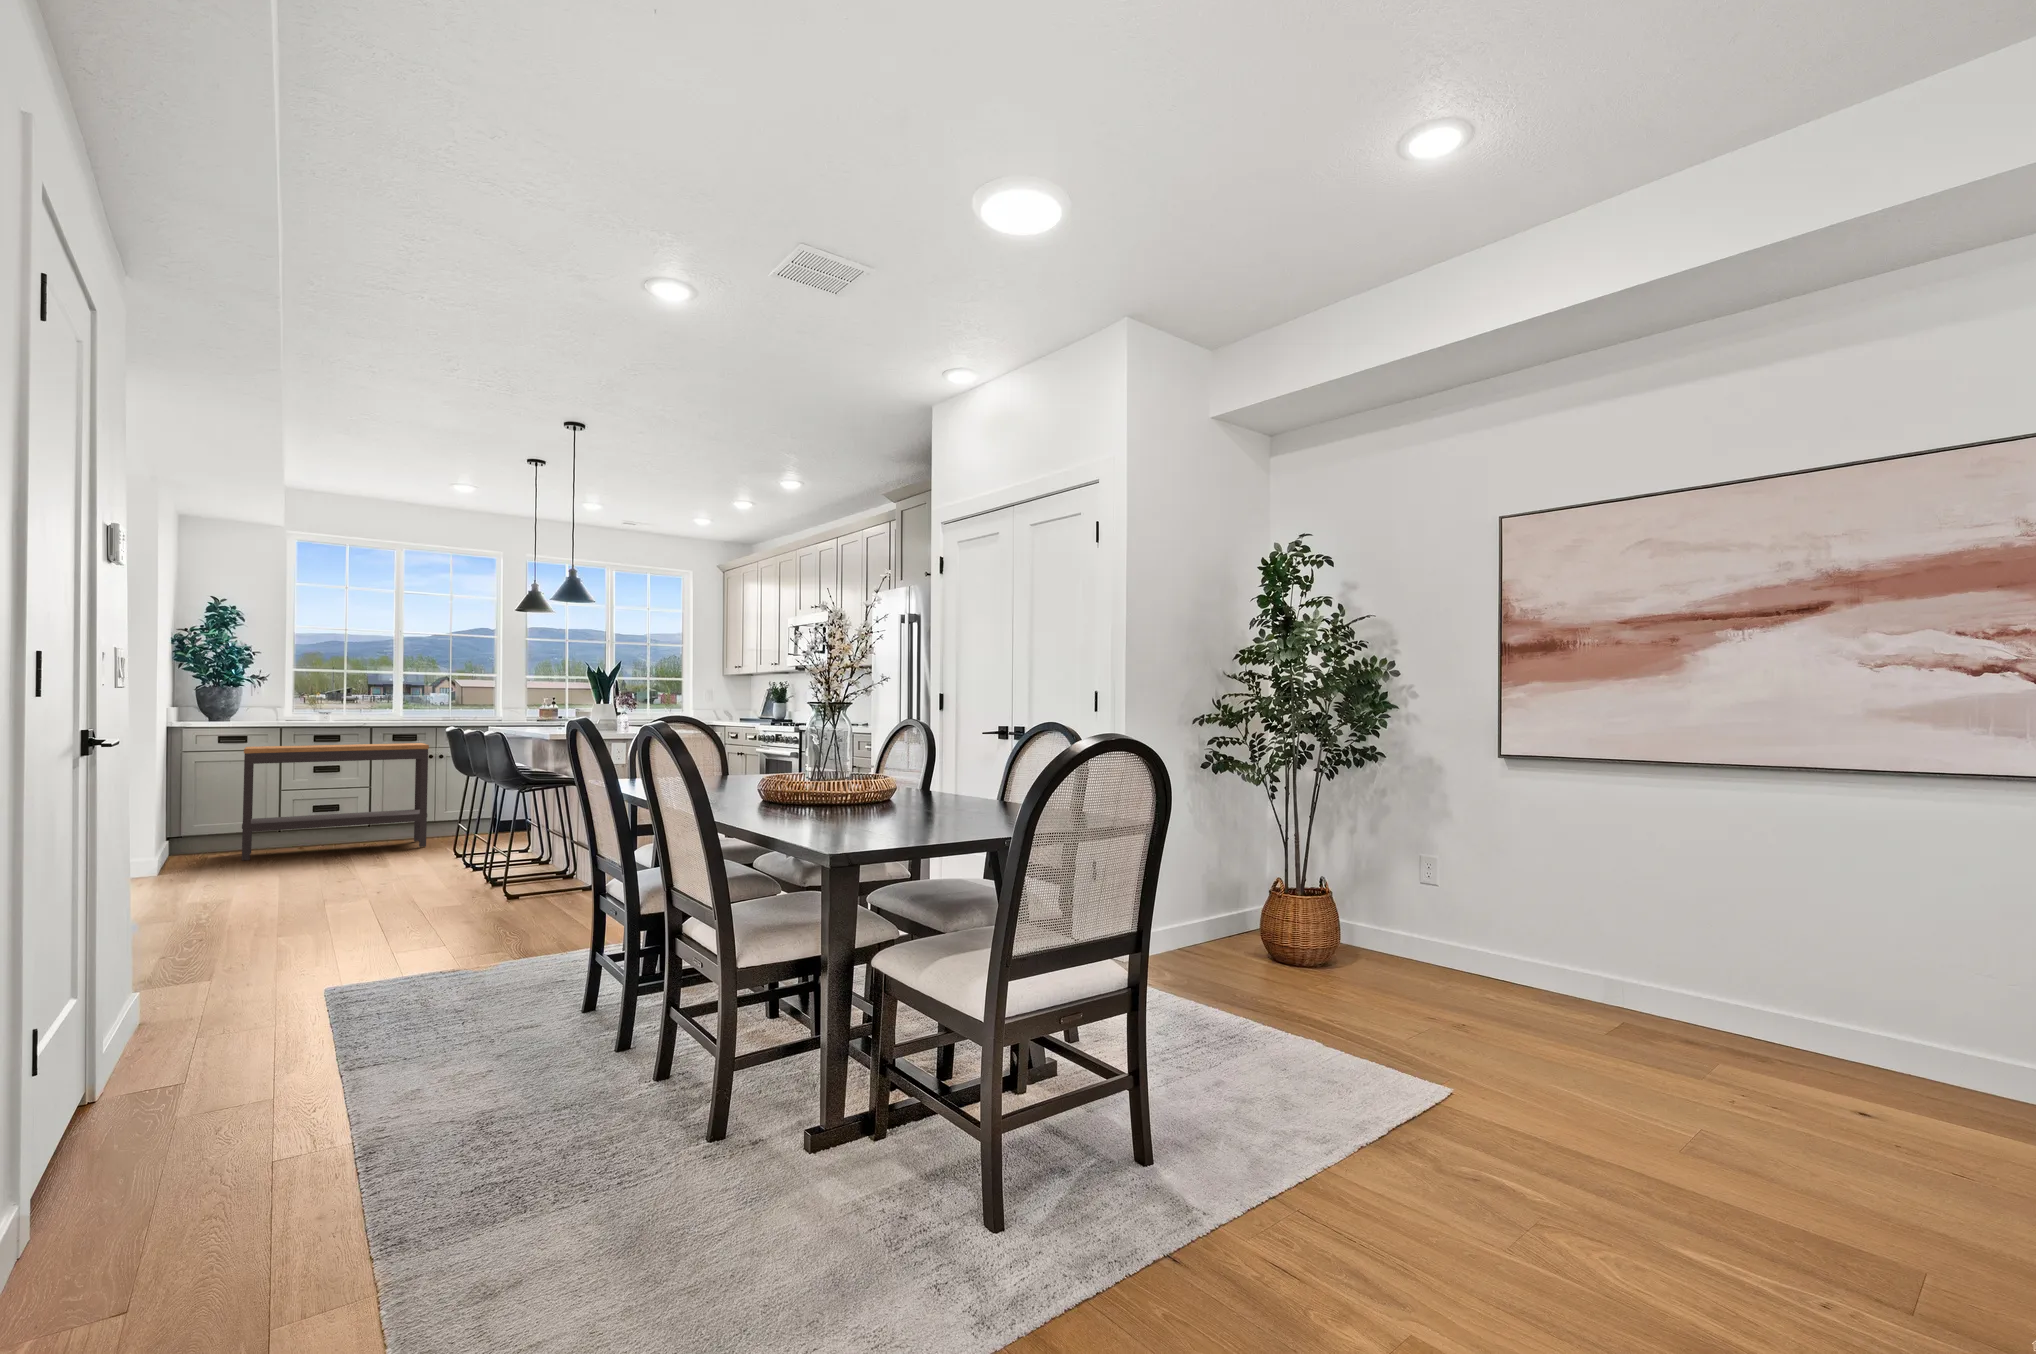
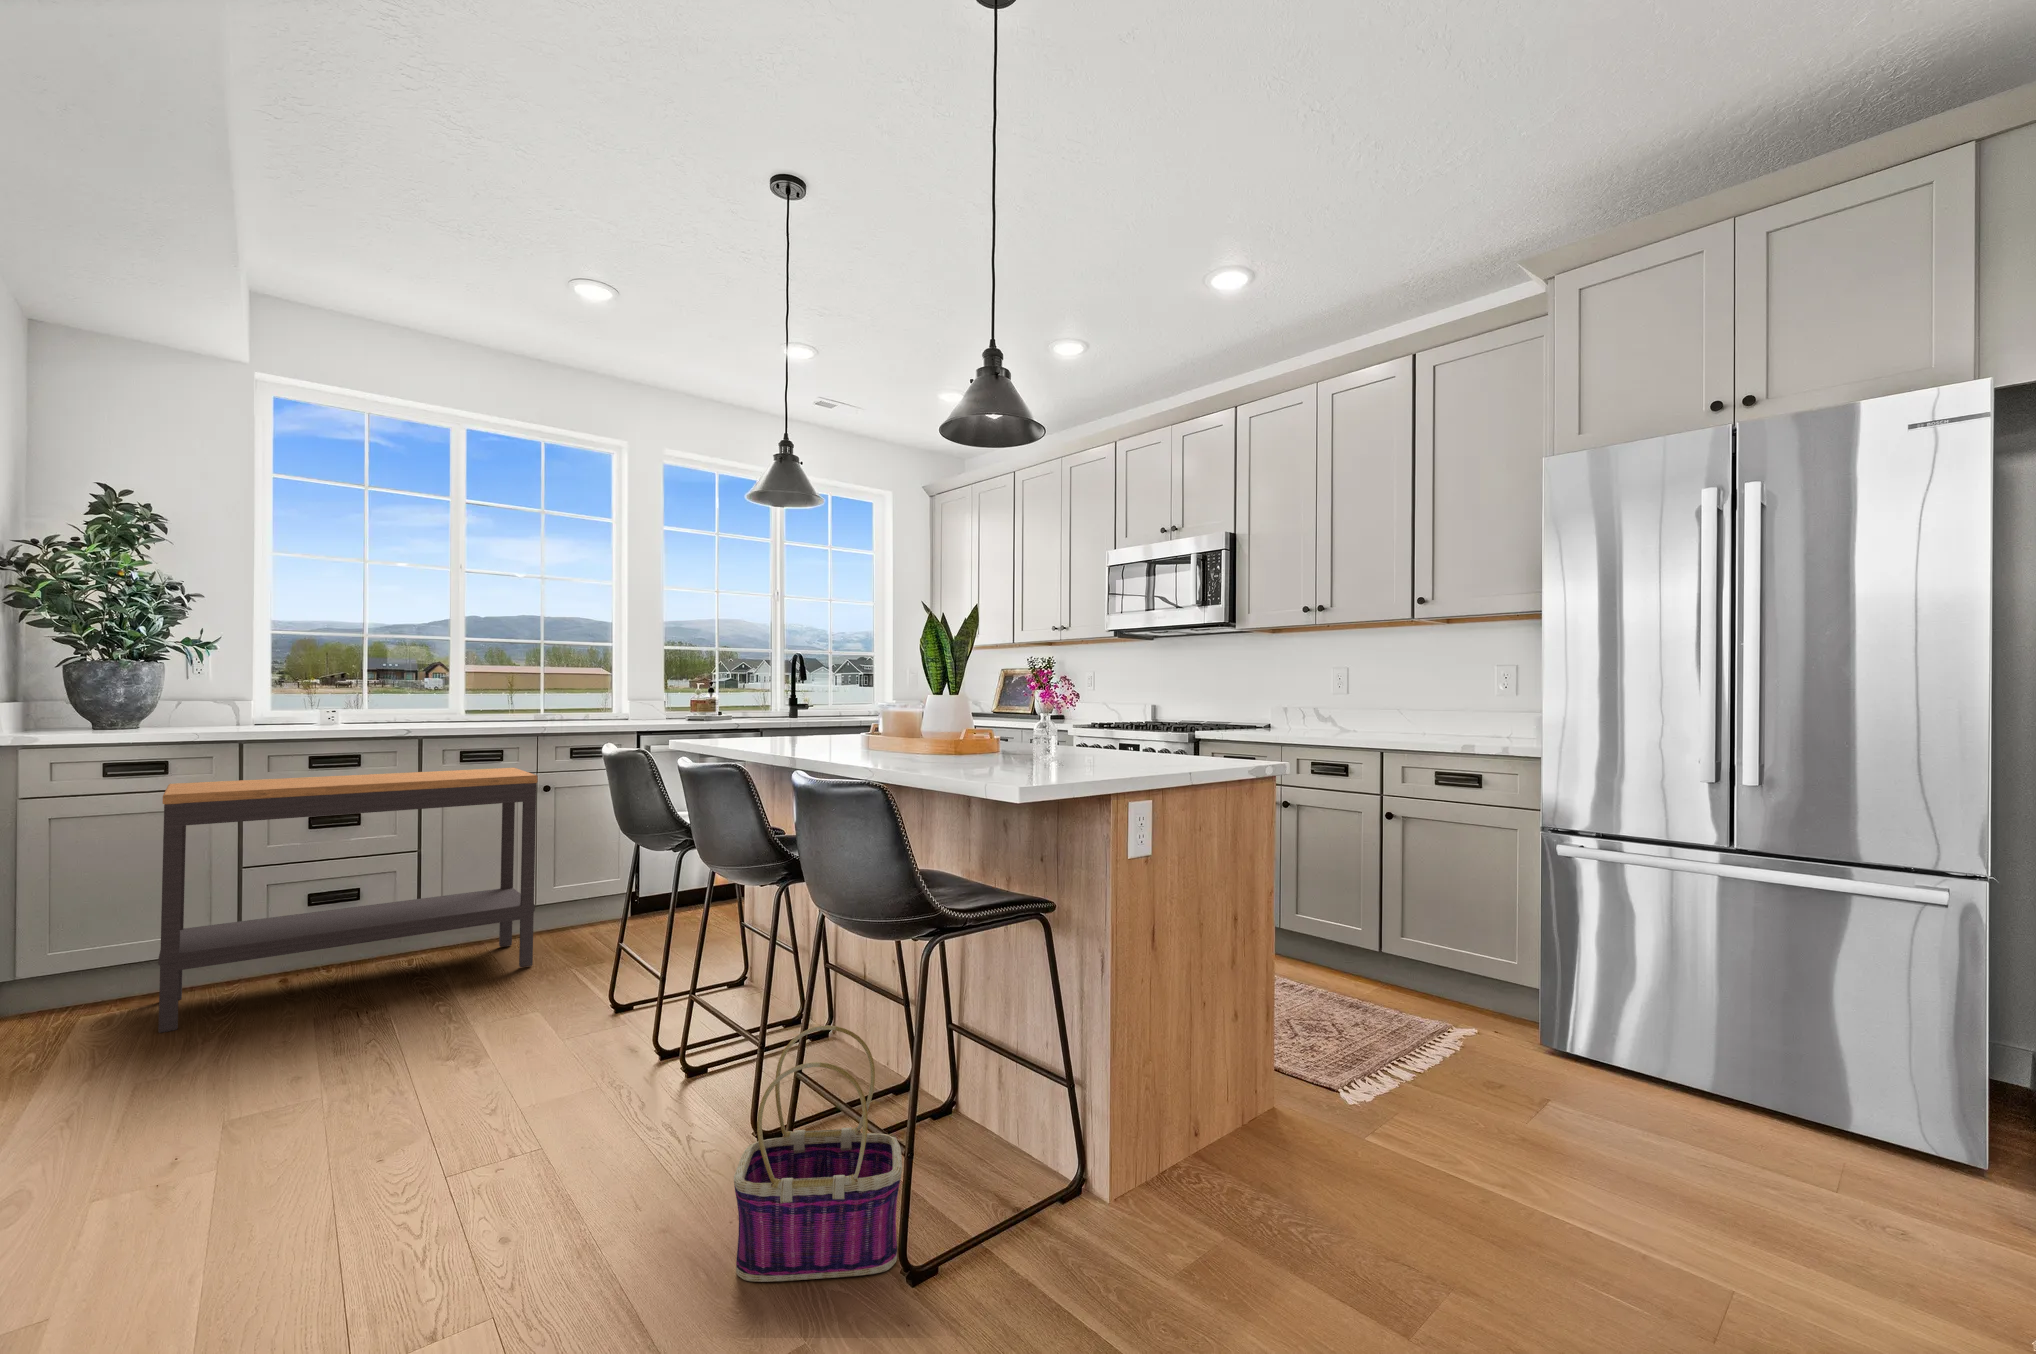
basket: none [440,820,509,902] -> present [734,1025,902,1282]

